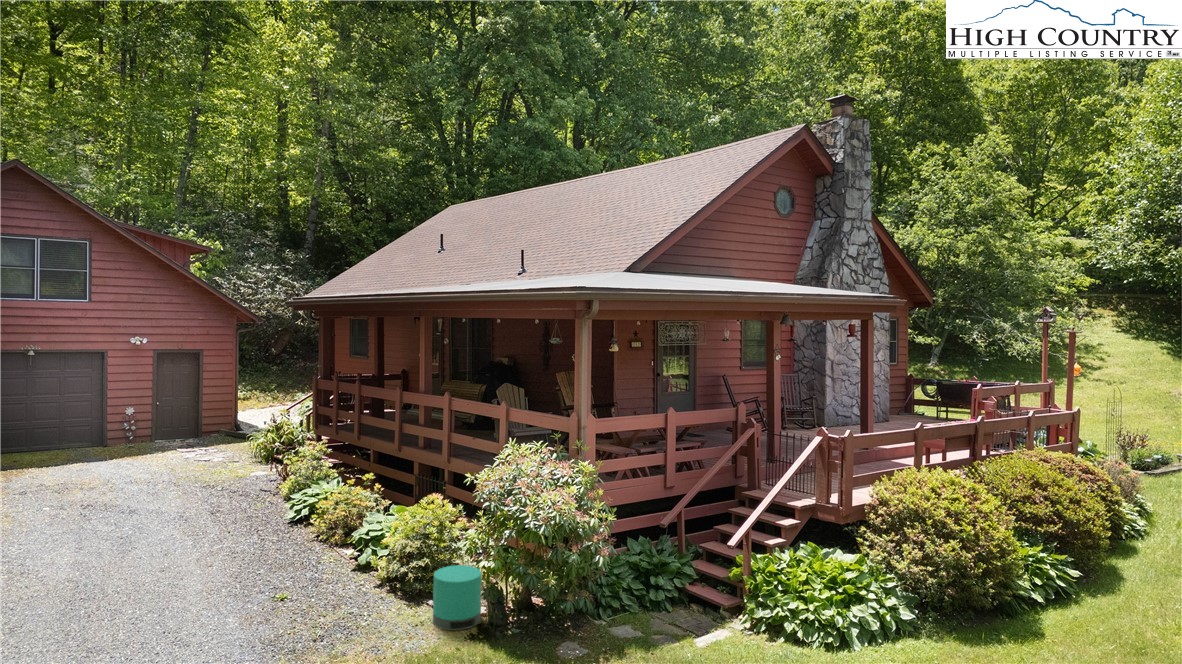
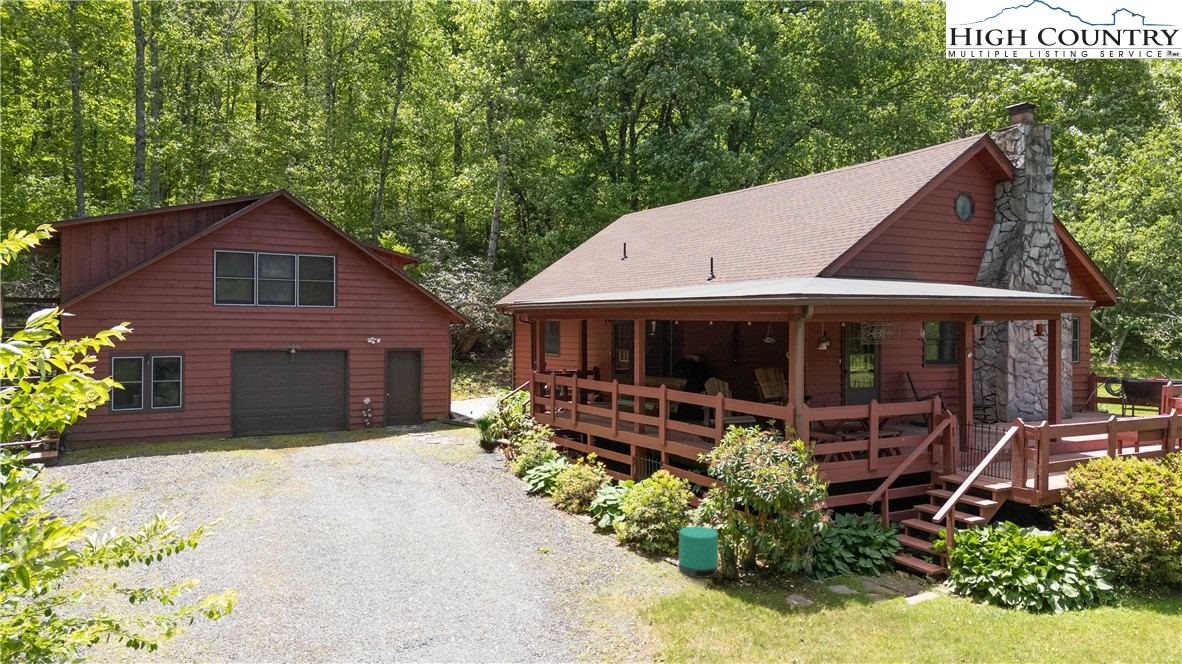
potted tree: none [247,423,277,469] -> present [475,418,498,453]

